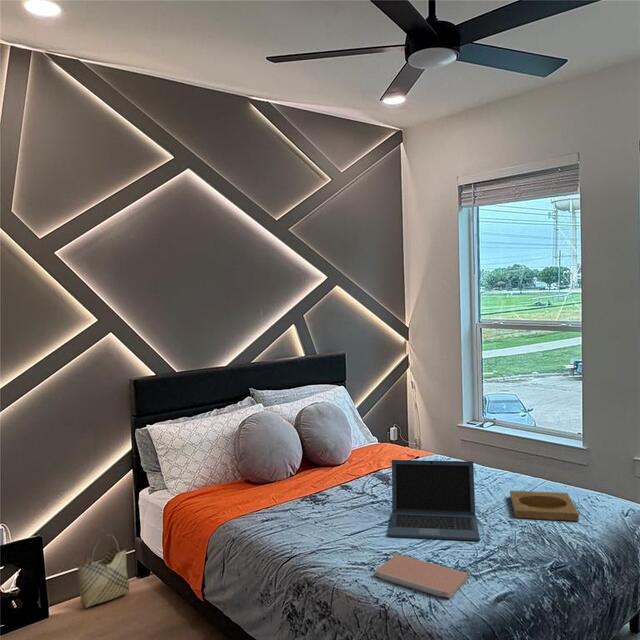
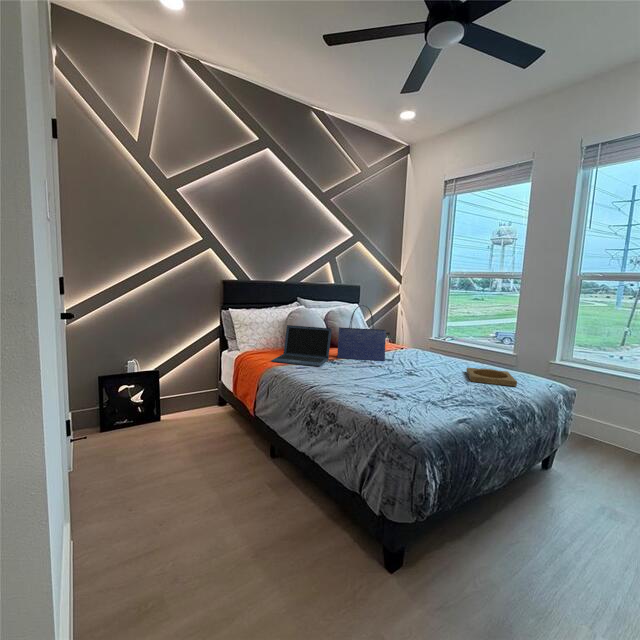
tote bag: none [319,406,395,489] -> present [337,305,390,361]
laptop: present [389,460,480,541] -> present [271,325,332,367]
woven basket: present [77,529,129,608] -> none [179,372,211,419]
notebook: present [375,554,468,598] -> none [370,390,438,416]

